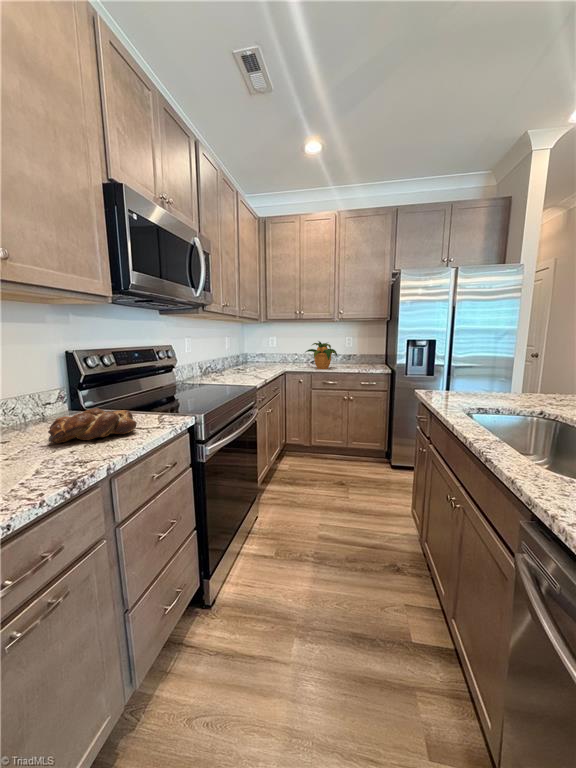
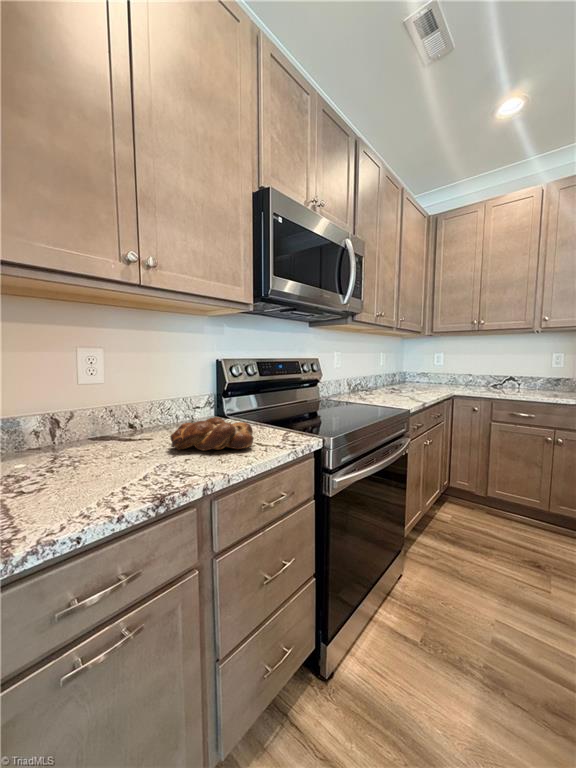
potted plant: present [306,341,337,369] -> none [482,357,536,396]

